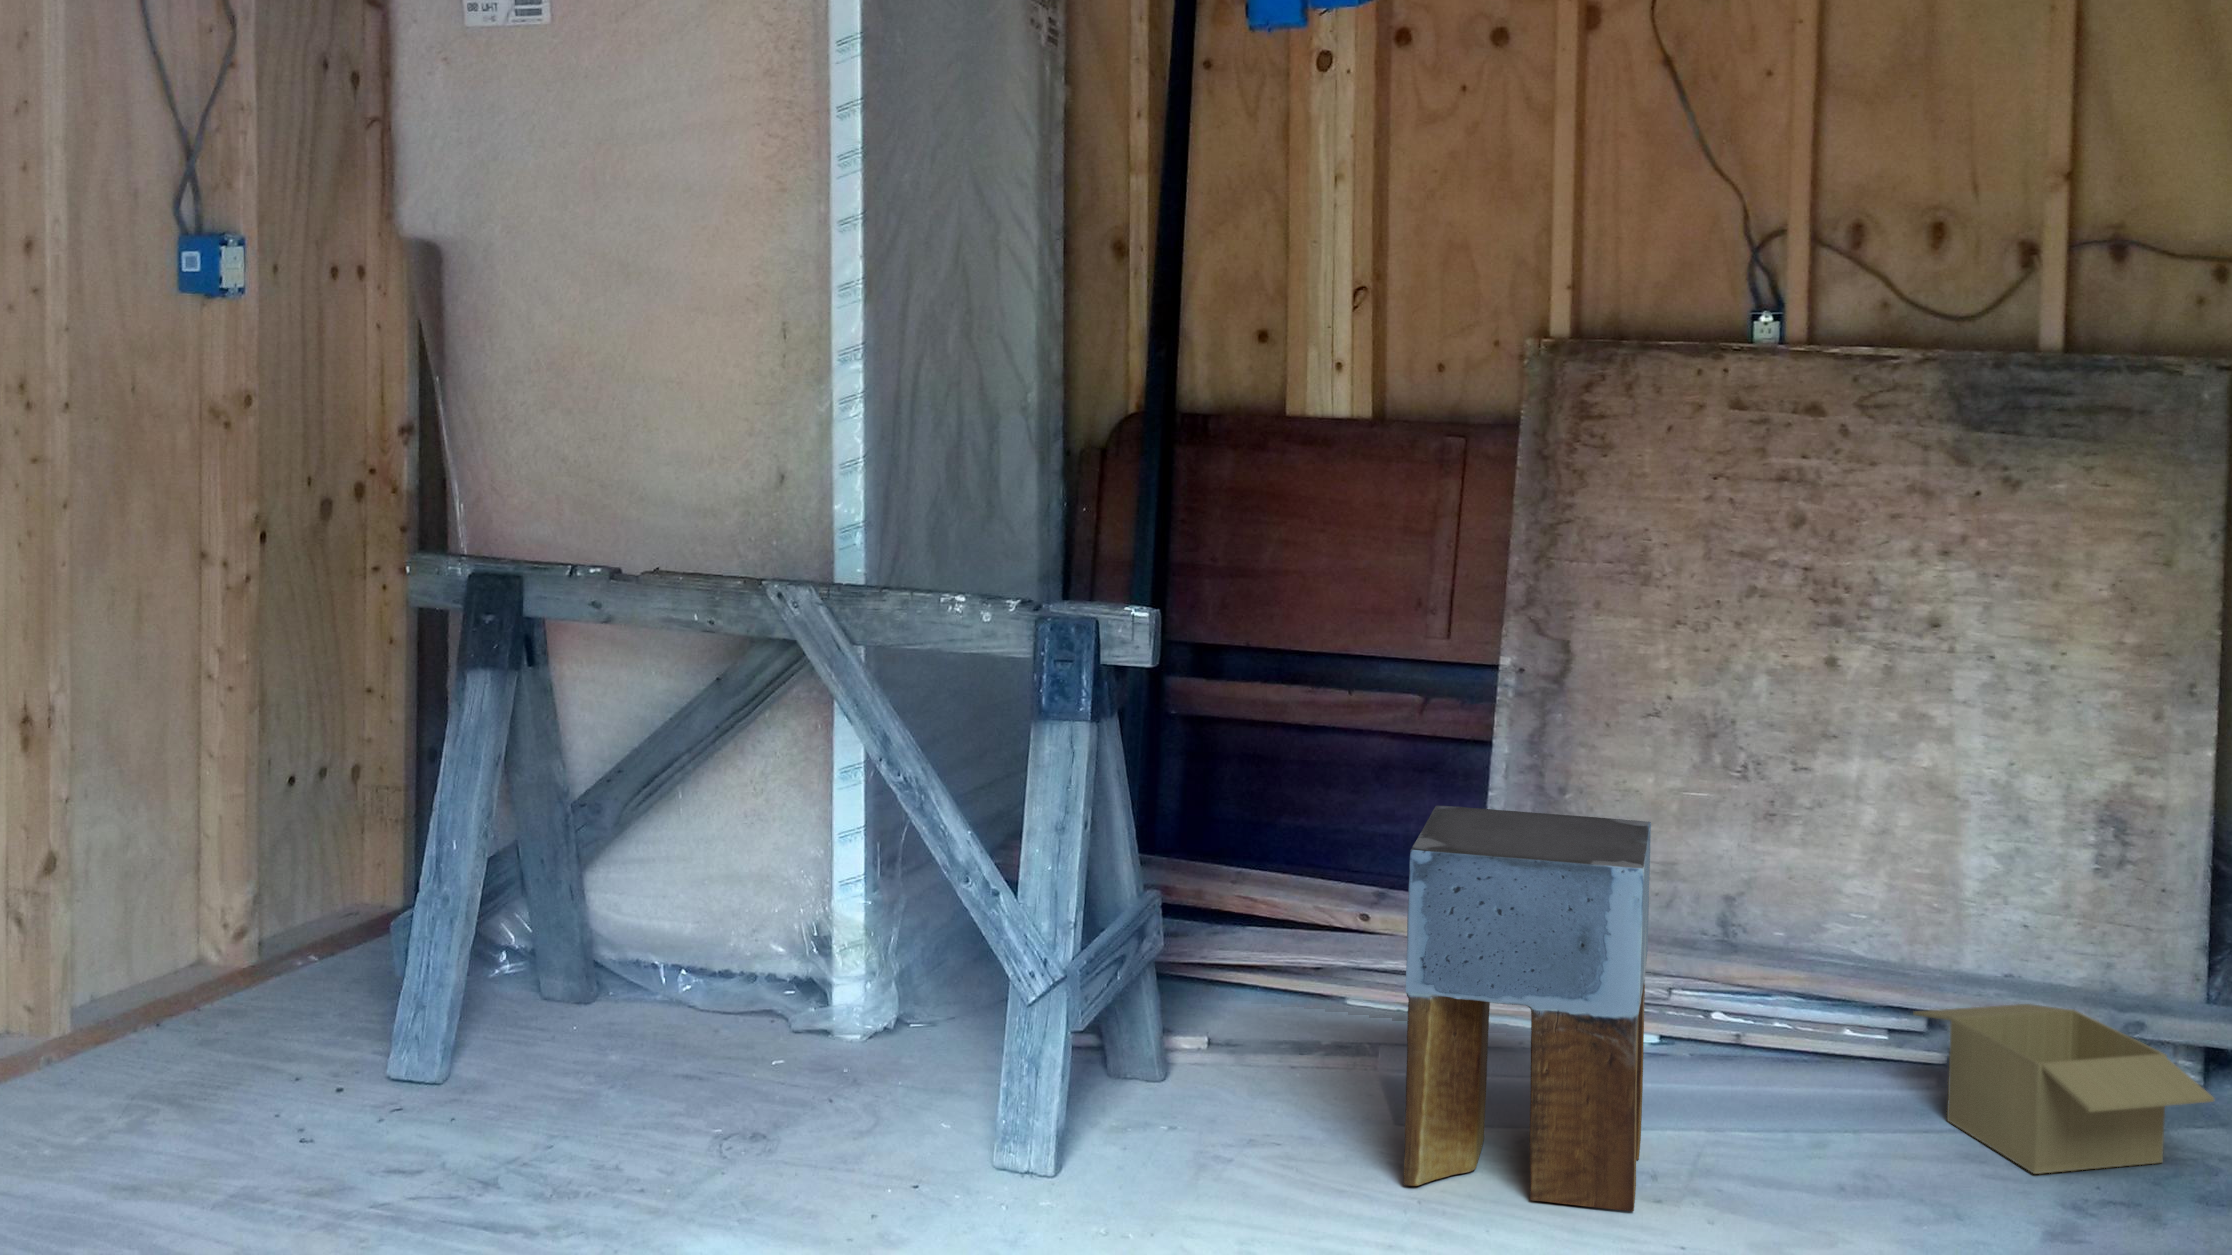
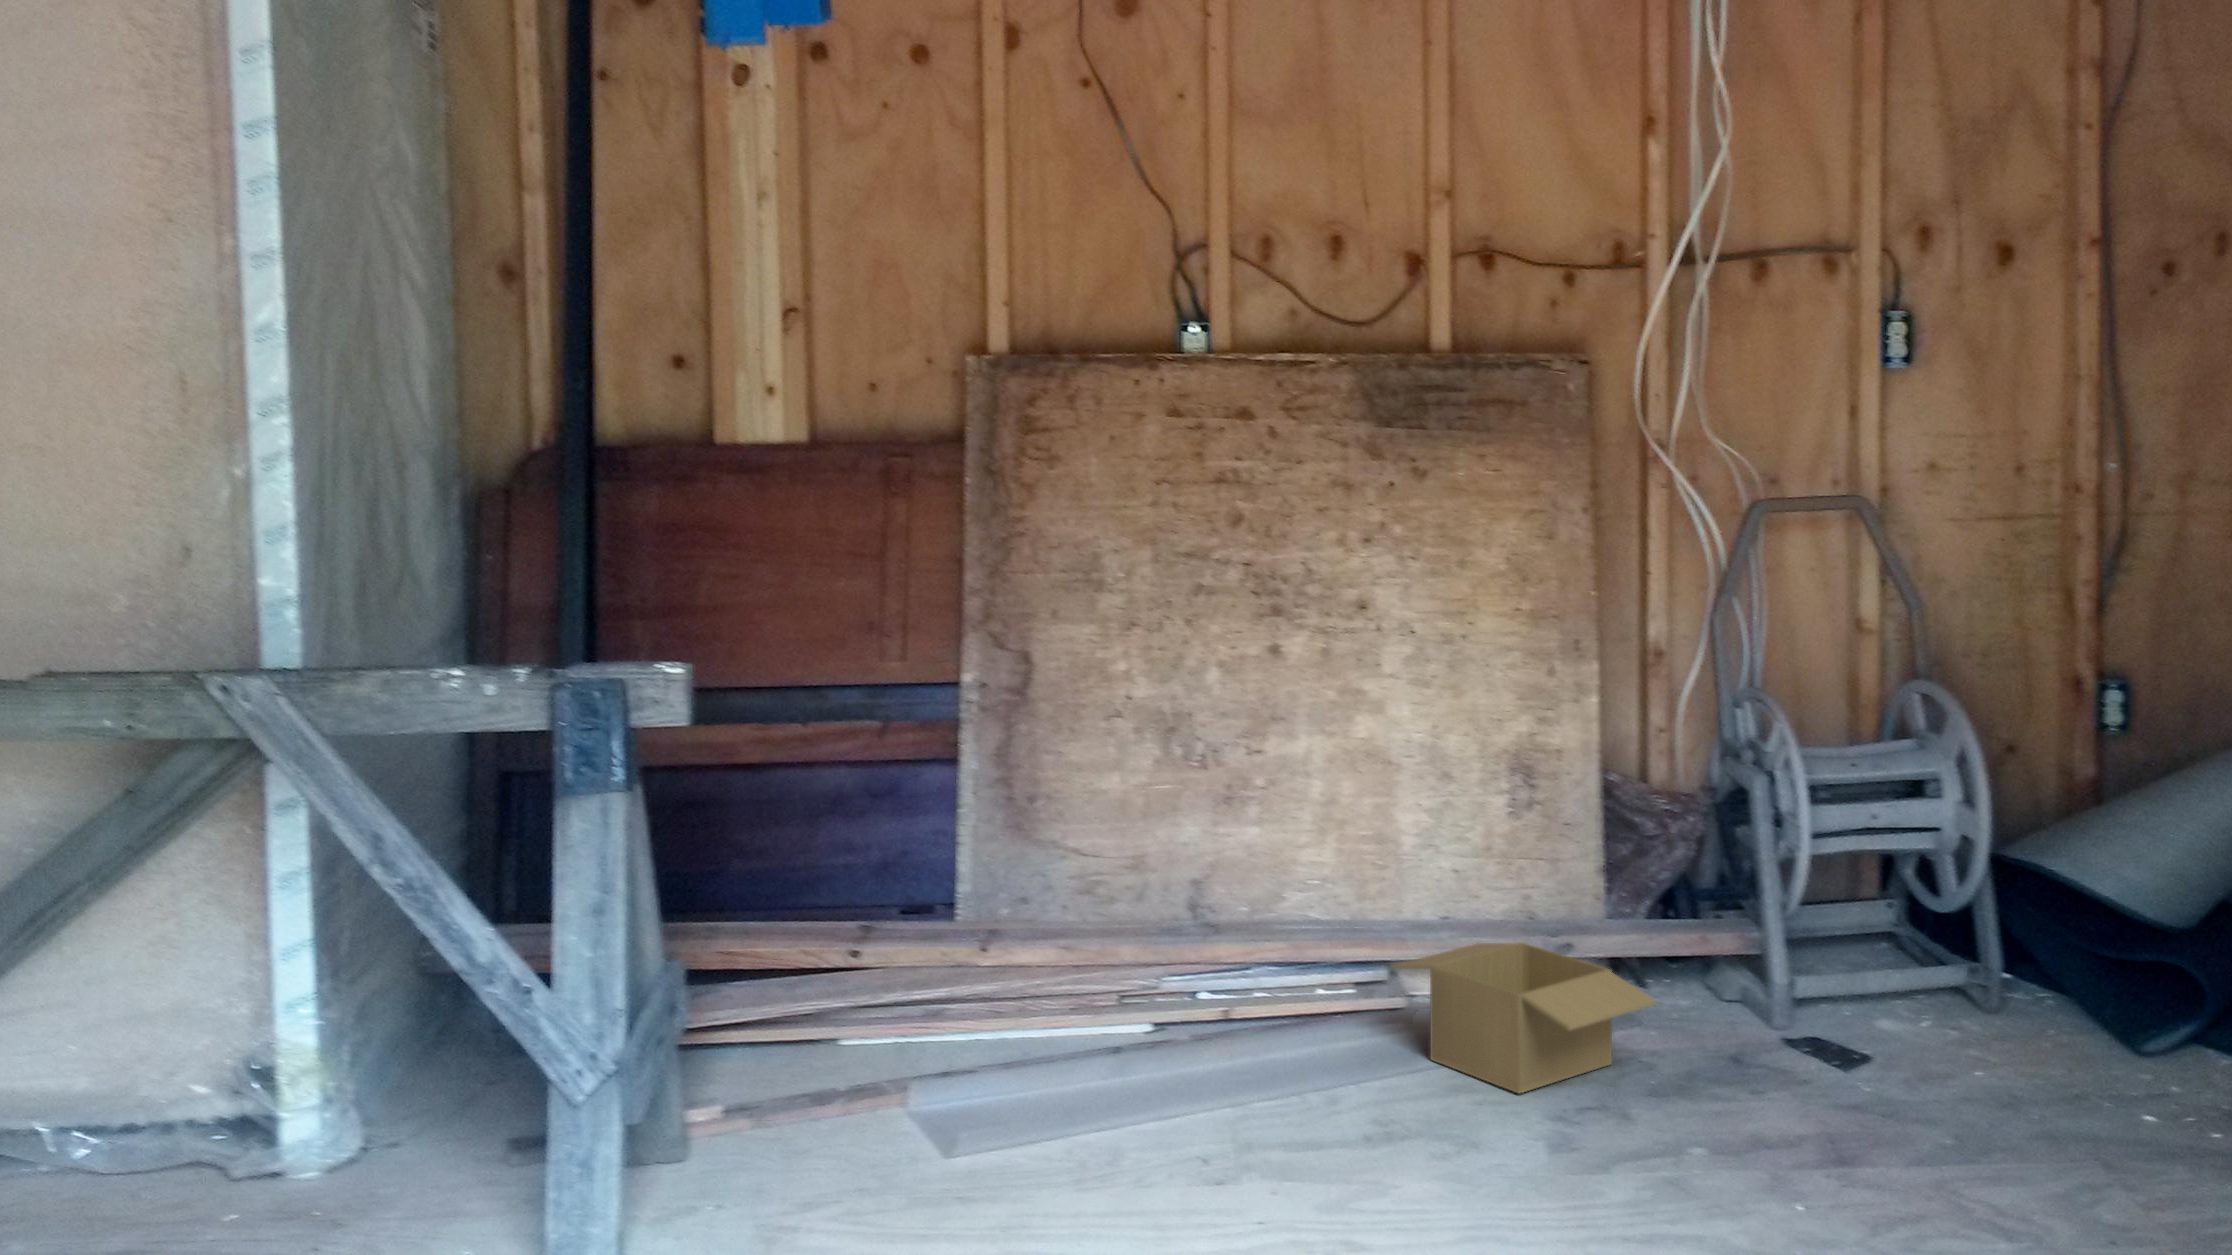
stool: present [1404,806,1651,1211] -> none [967,822,1203,1214]

